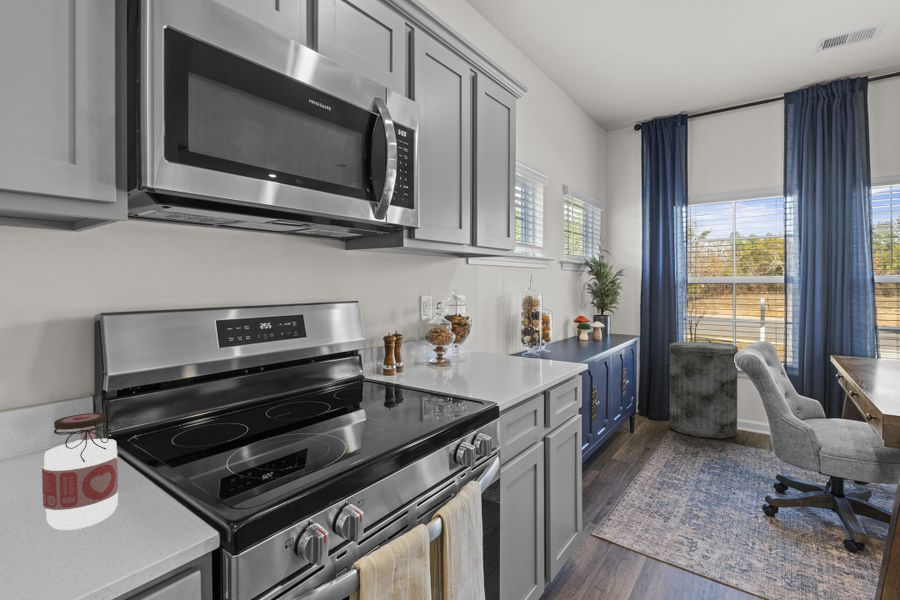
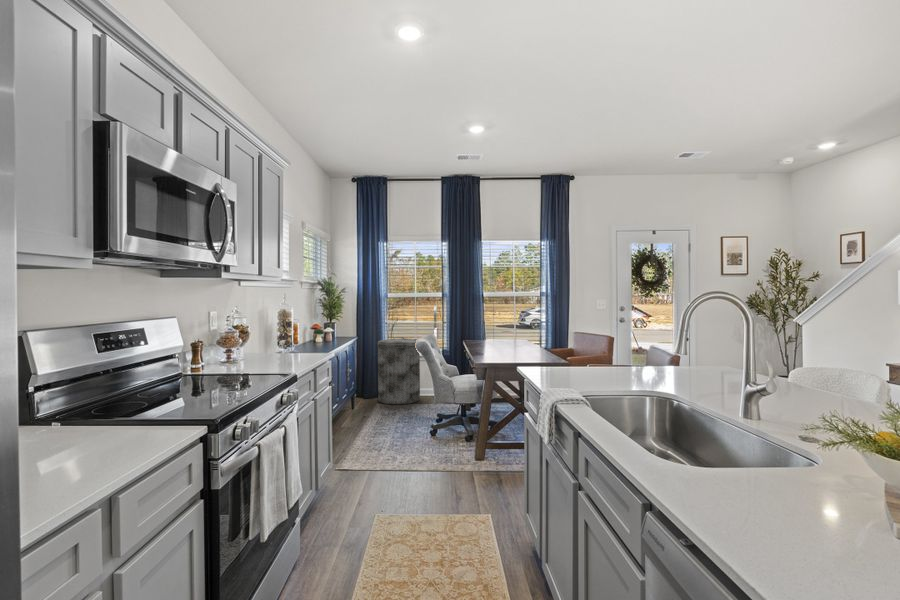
jar: present [42,413,118,530] -> none [104,378,142,436]

